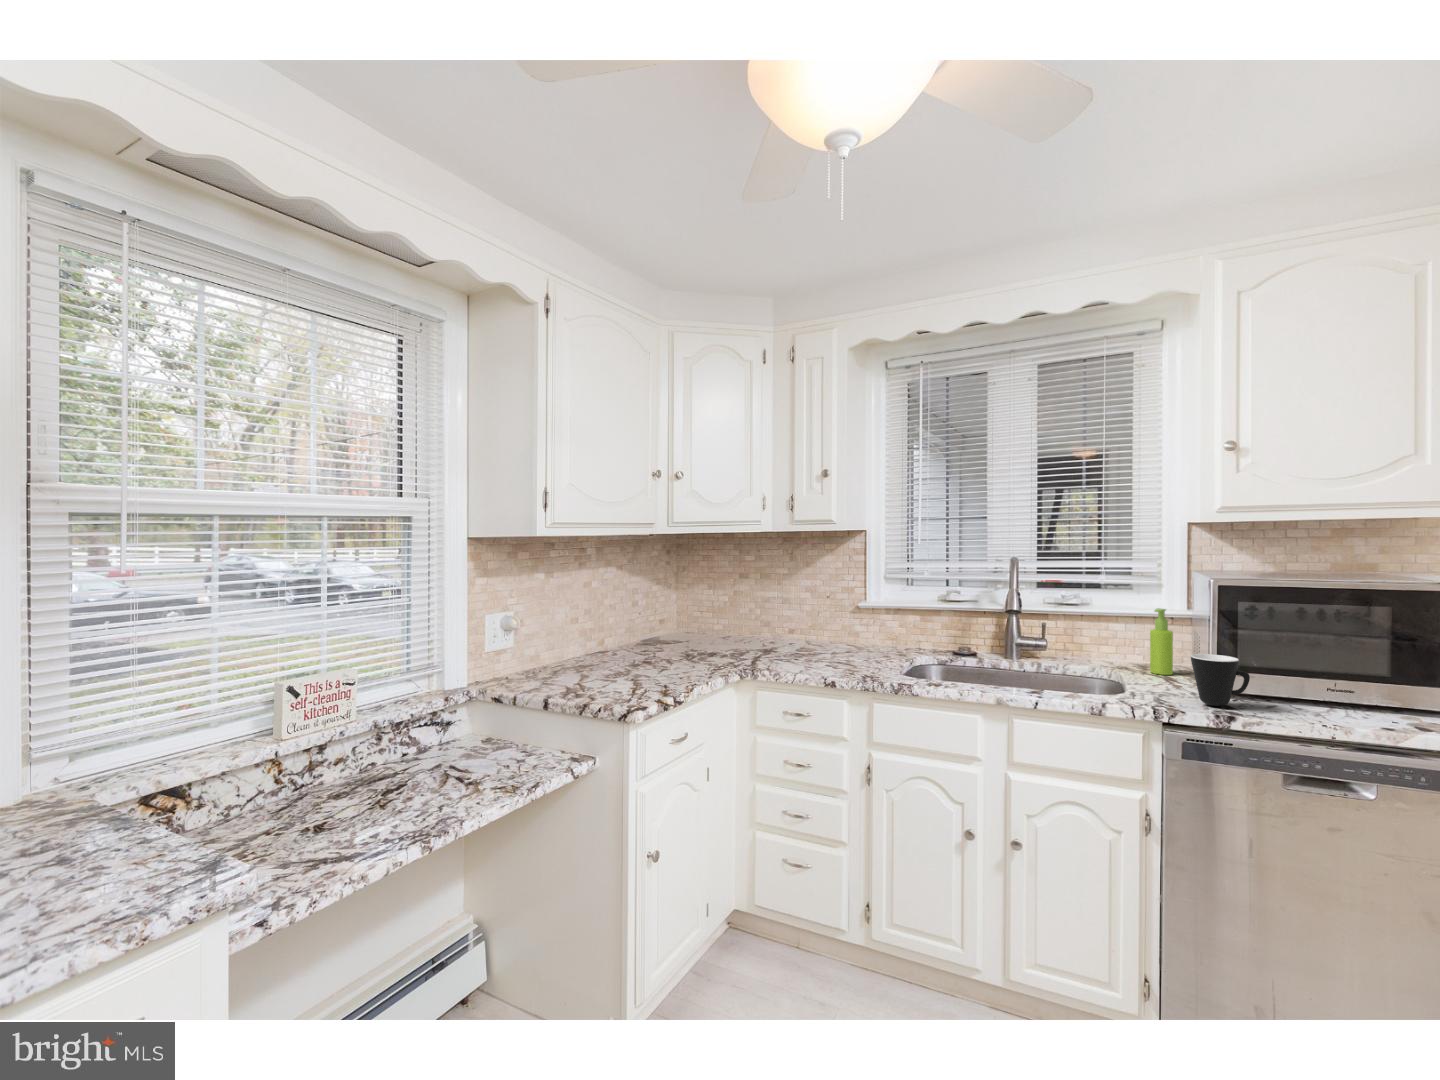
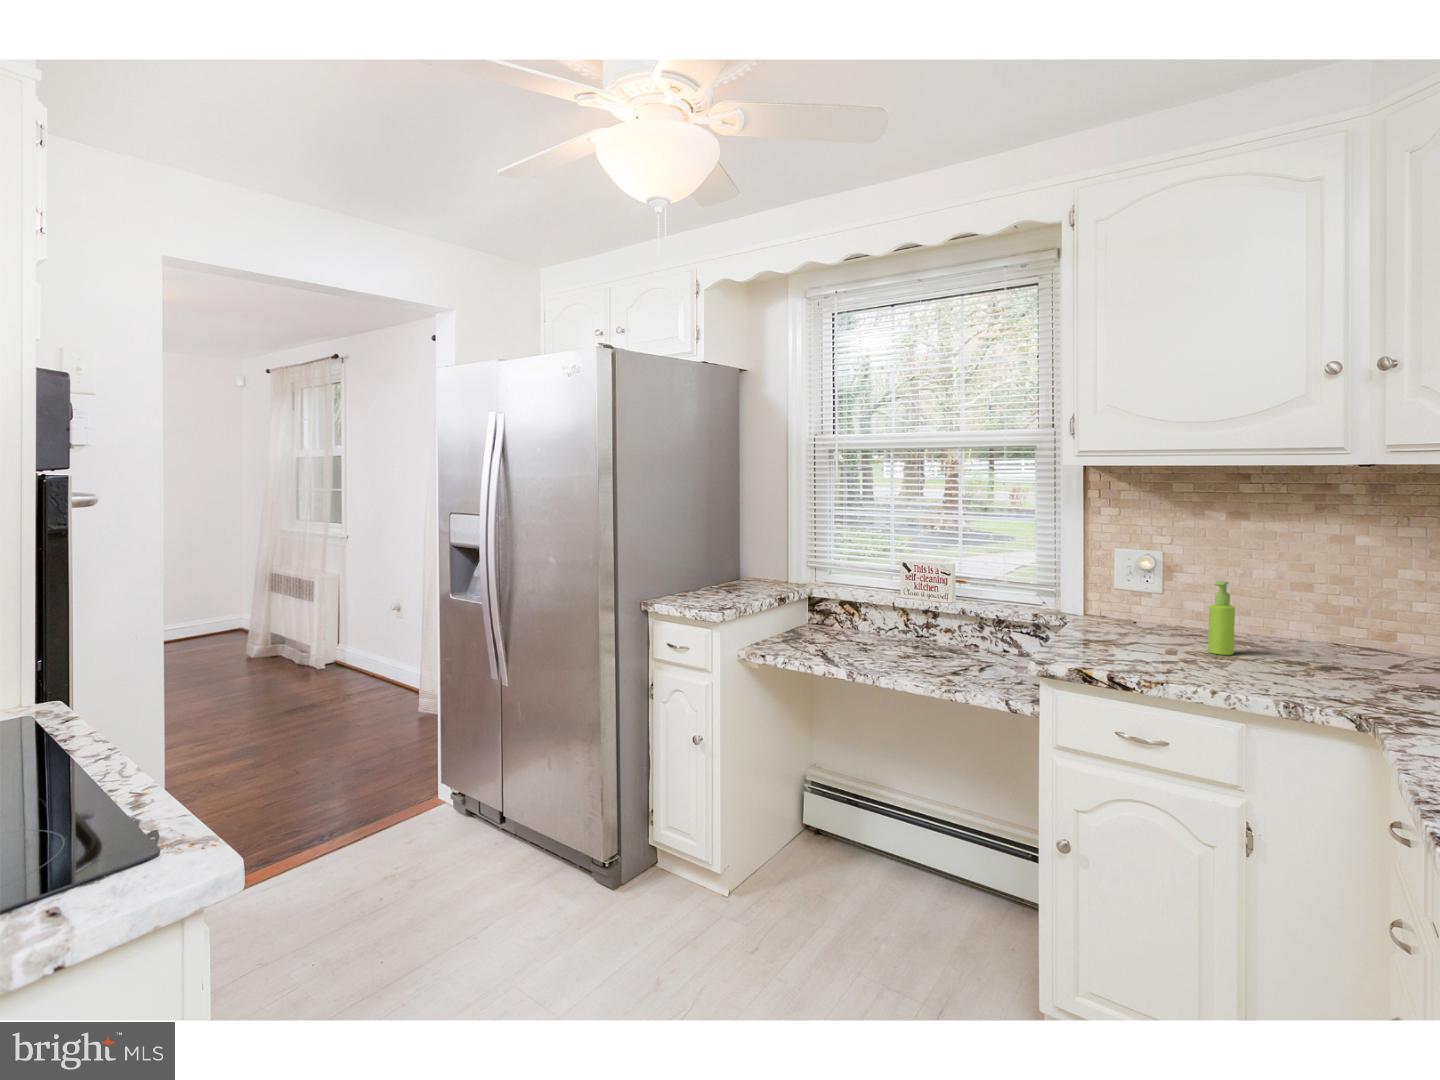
mug: present [1191,654,1250,706] -> none [1254,633,1318,690]

